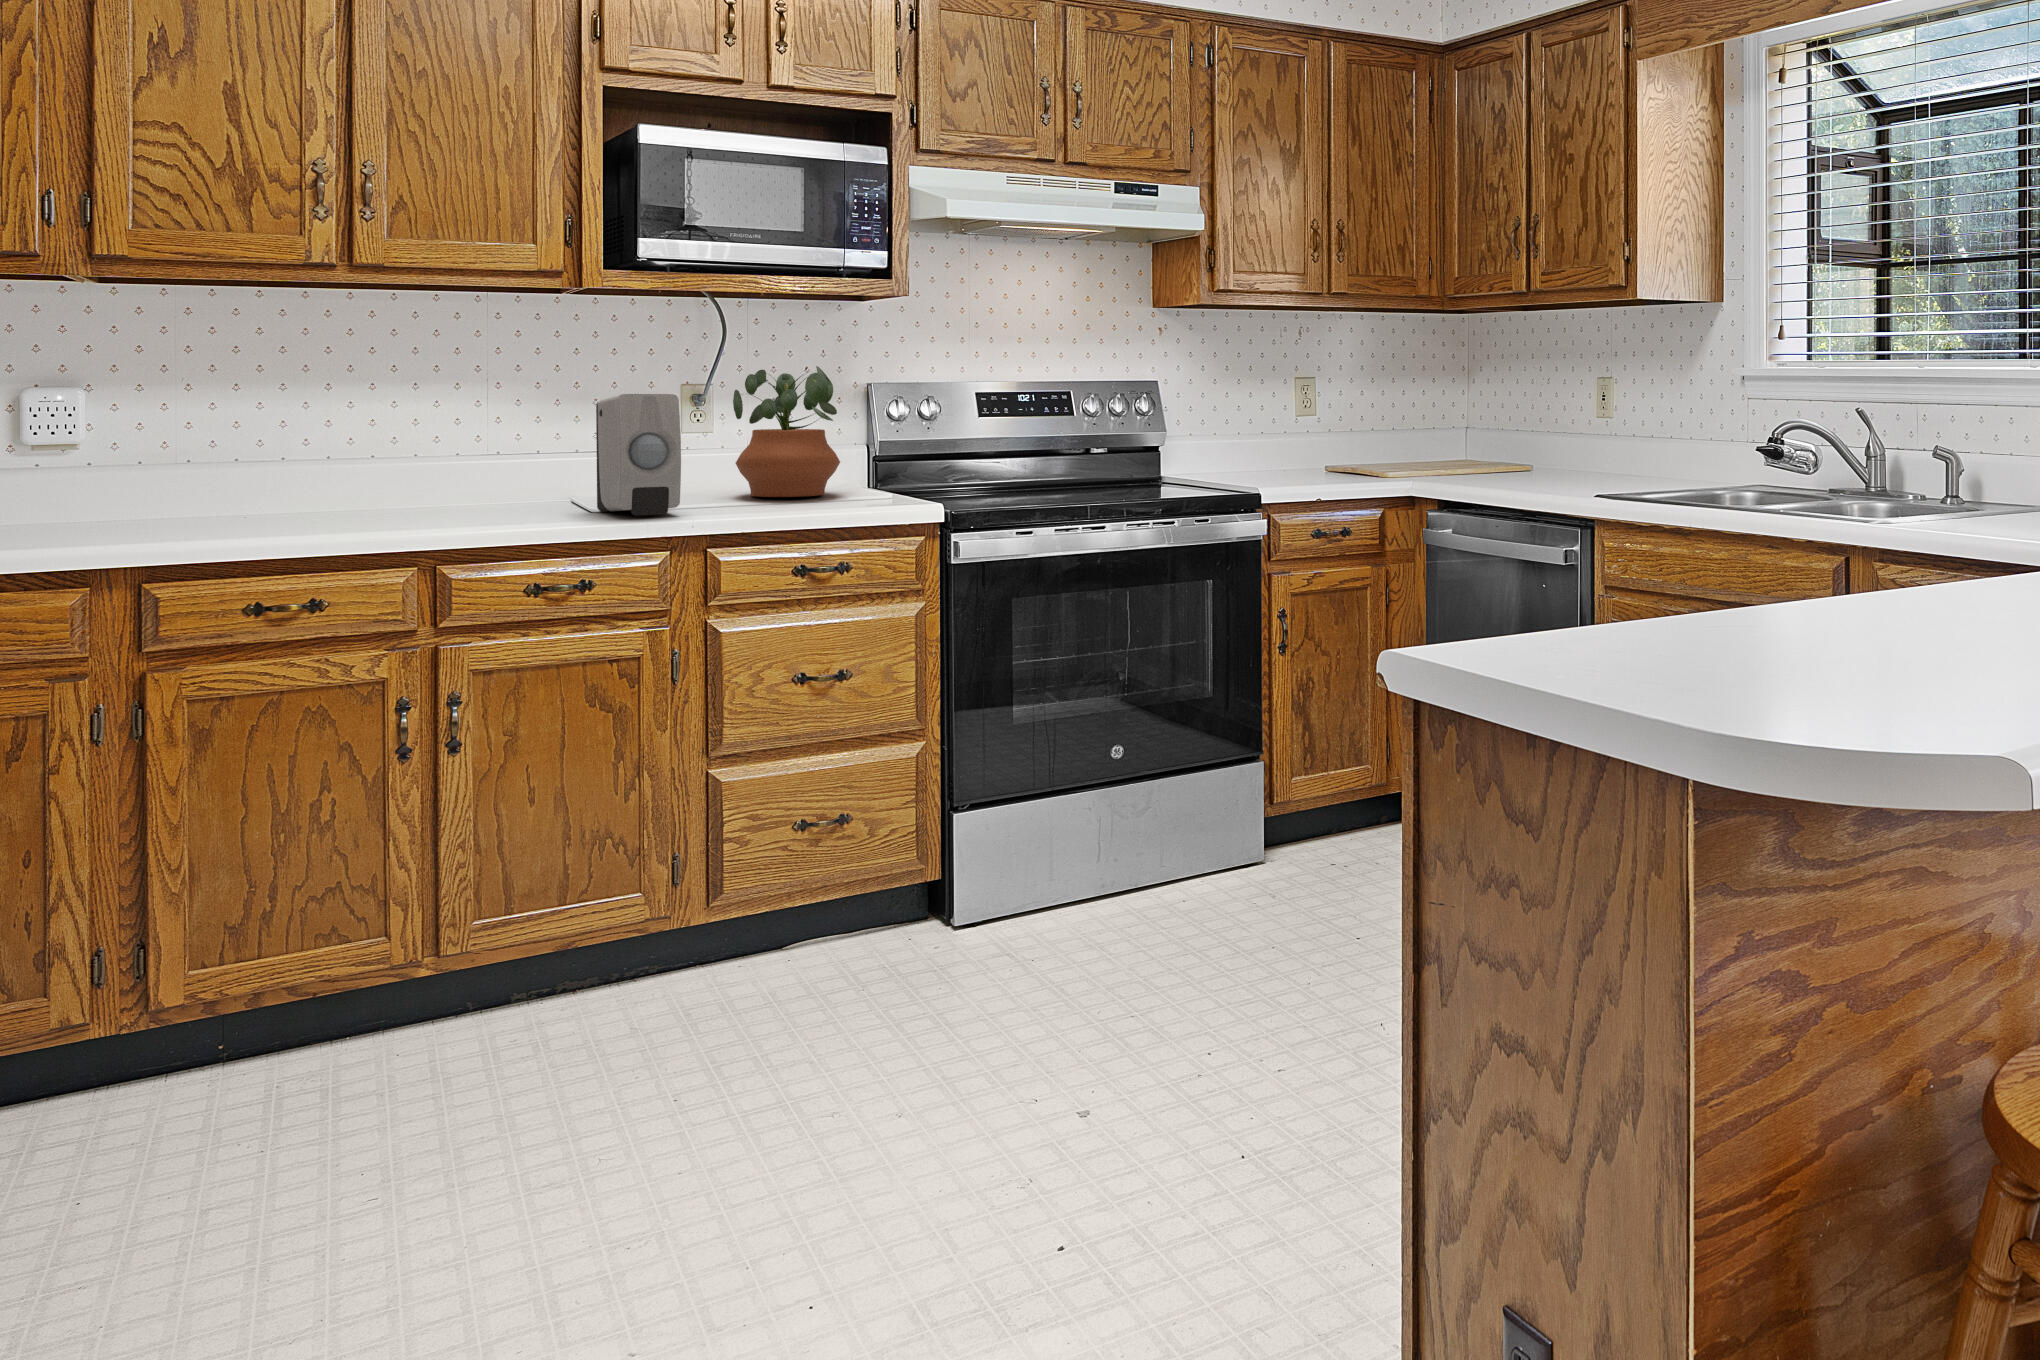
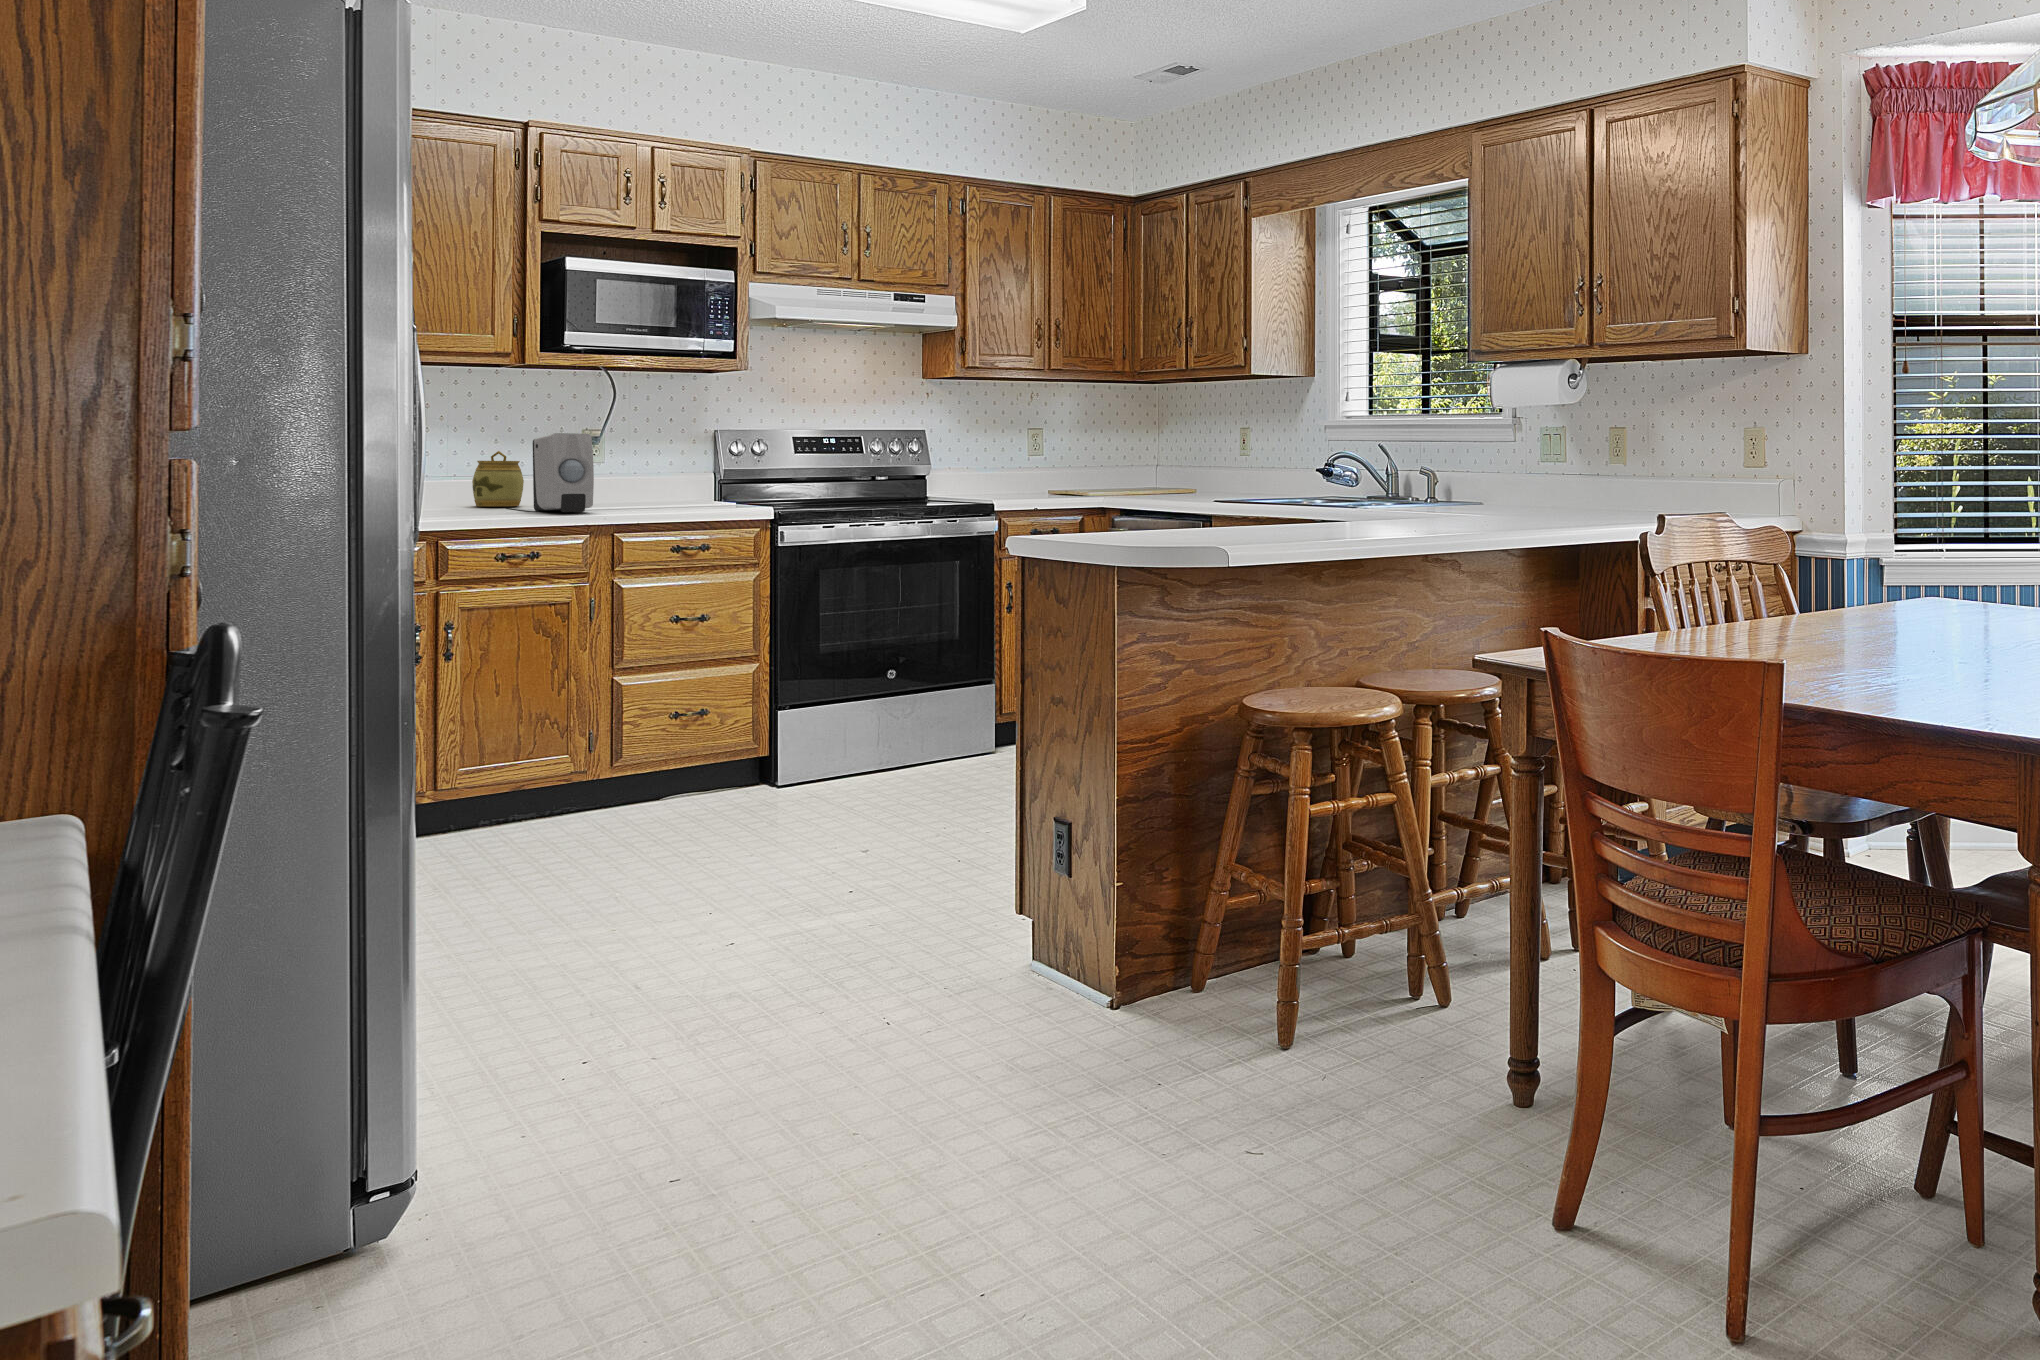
potted plant: present [733,366,840,497] -> none [624,418,699,505]
jar: none [516,418,589,503] -> present [472,451,524,506]

